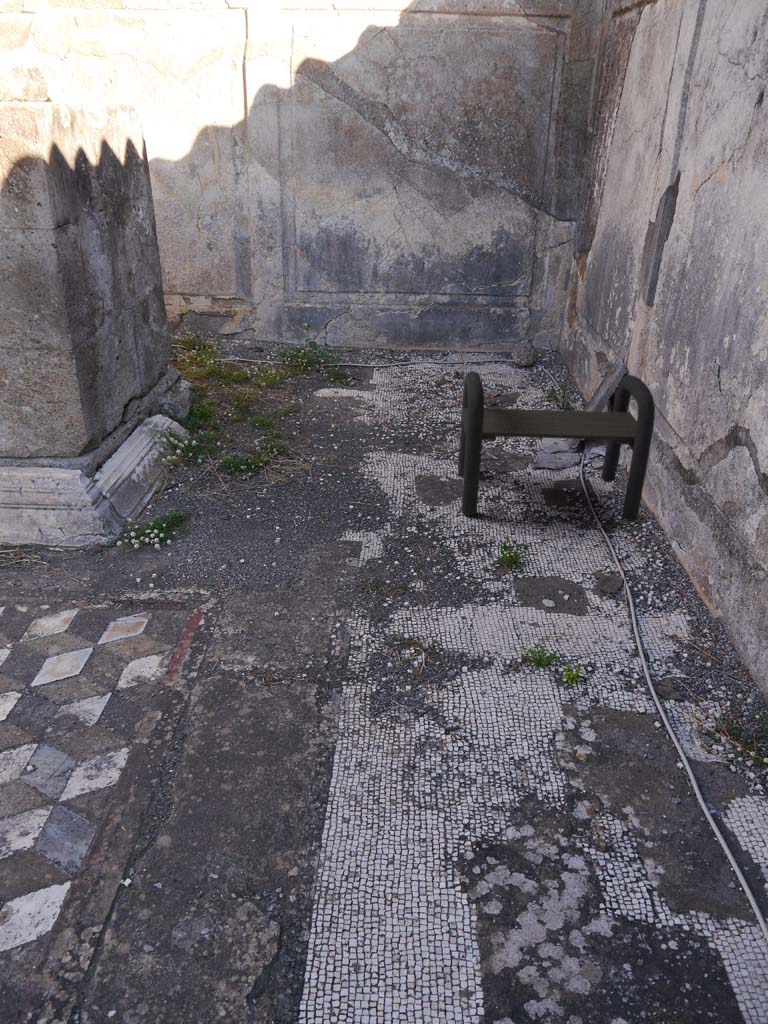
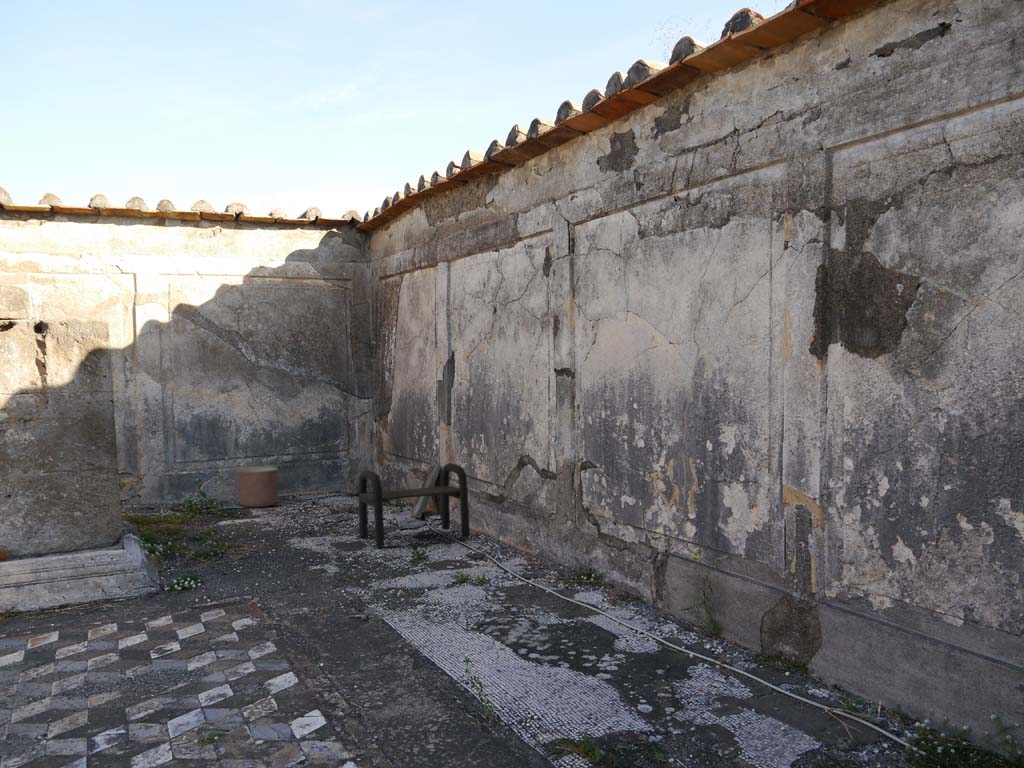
planter: none [366,309,419,366] -> present [237,467,278,507]

